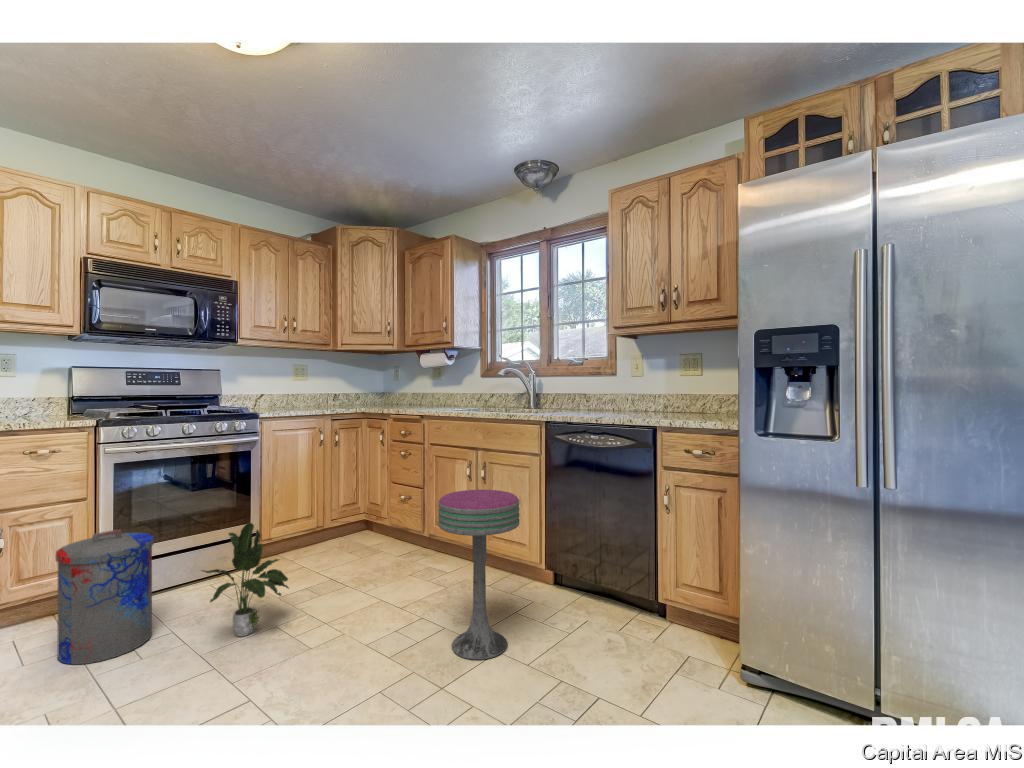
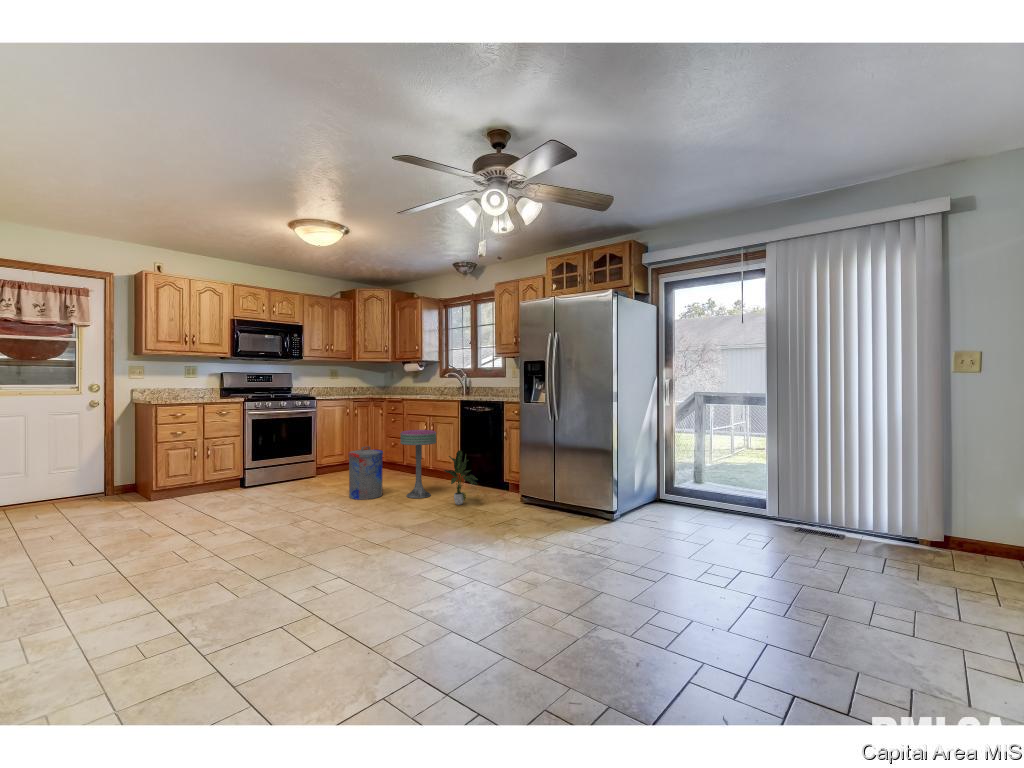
potted plant: present [202,523,289,636] -> present [444,450,478,505]
trash can: present [56,530,154,665] -> present [348,446,383,500]

